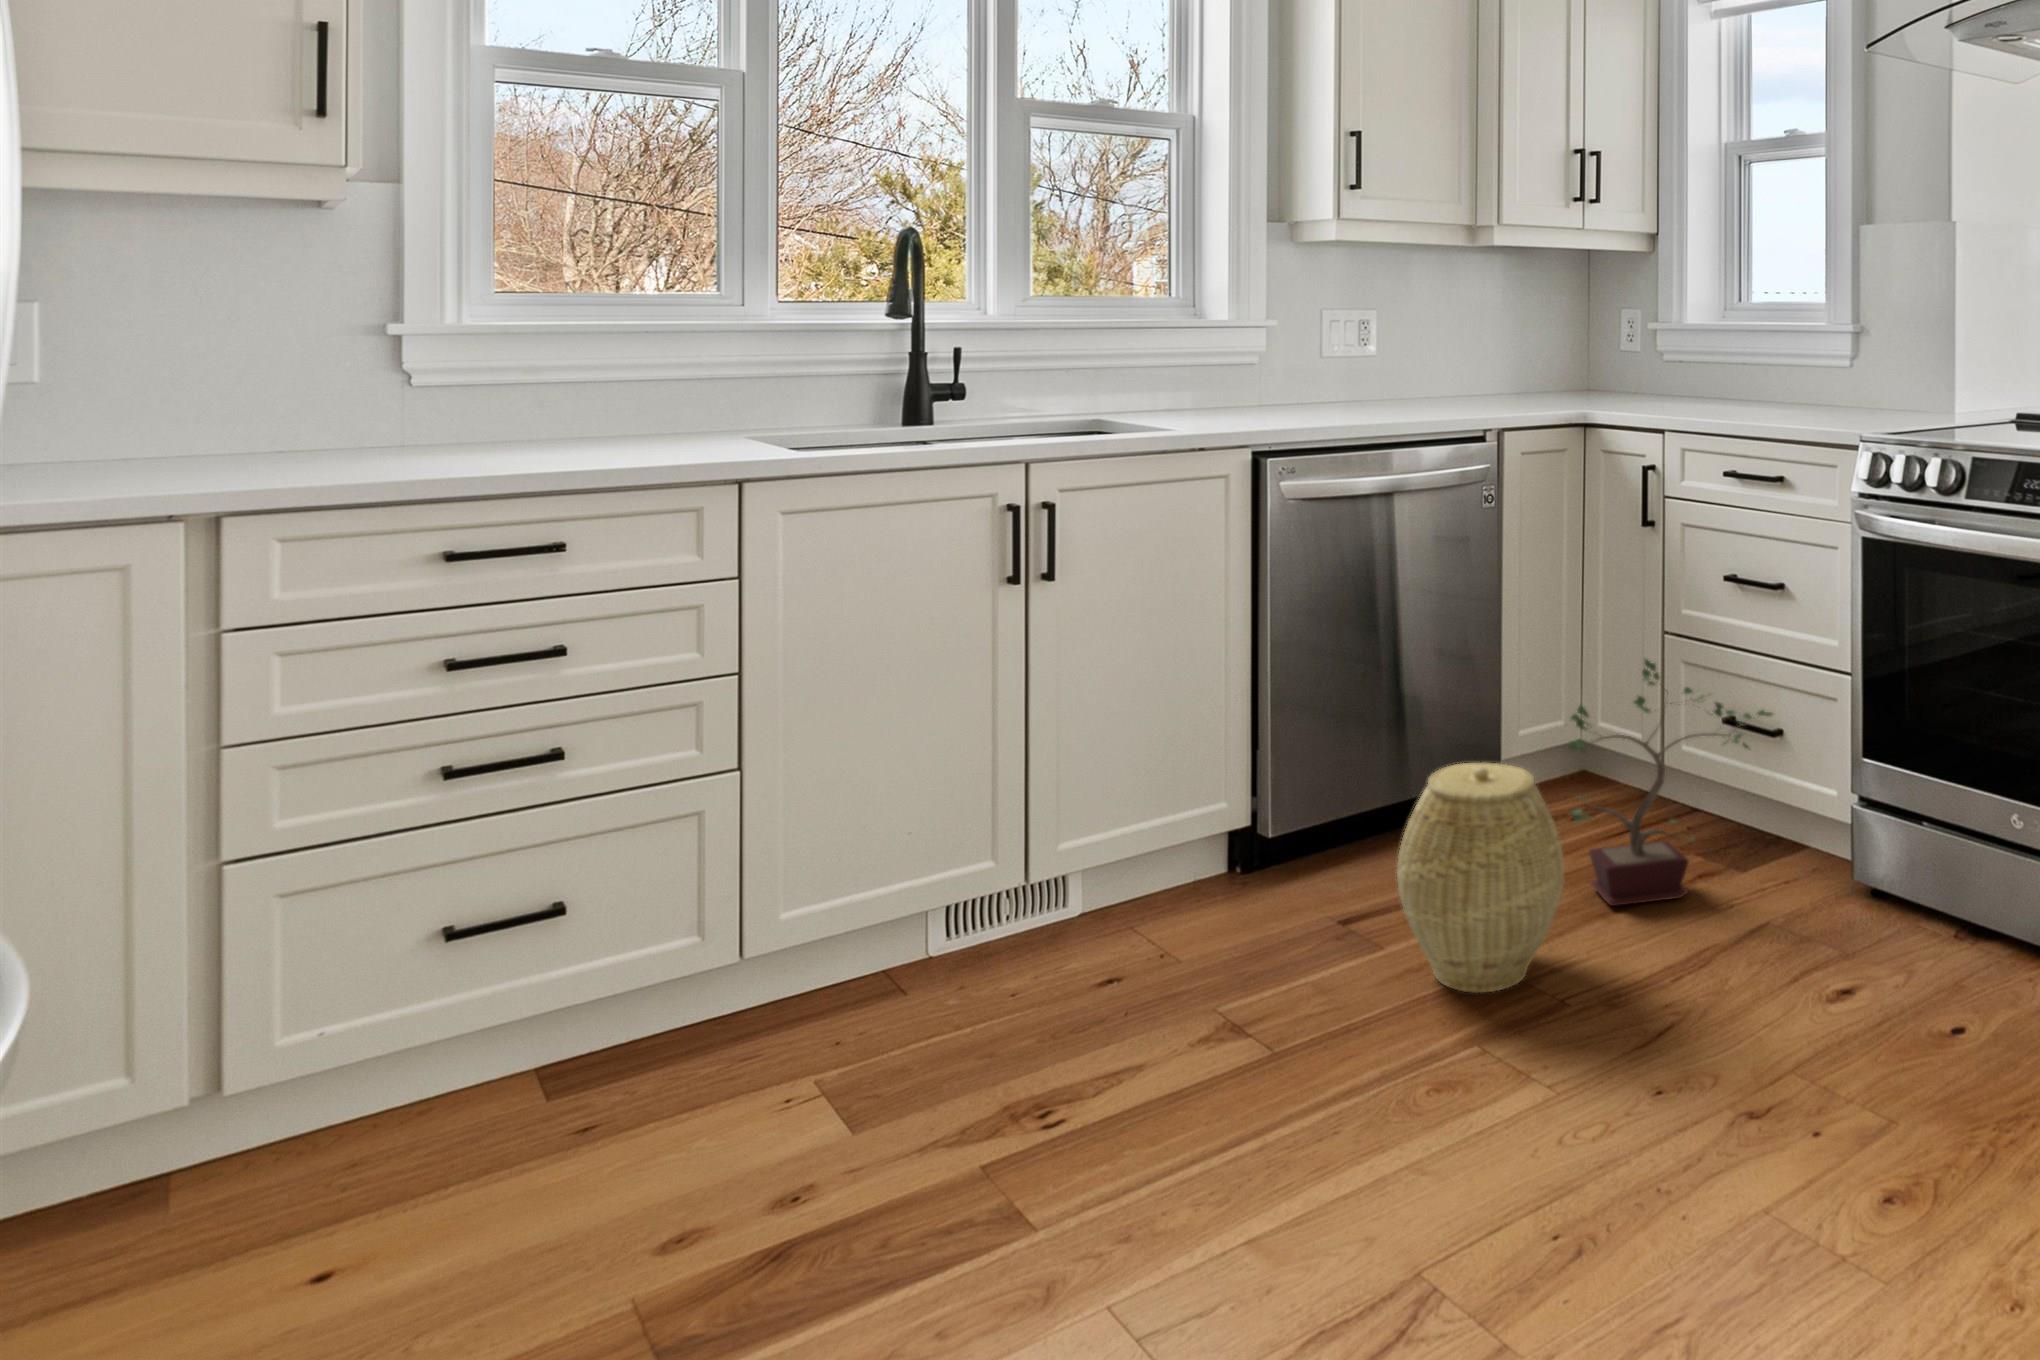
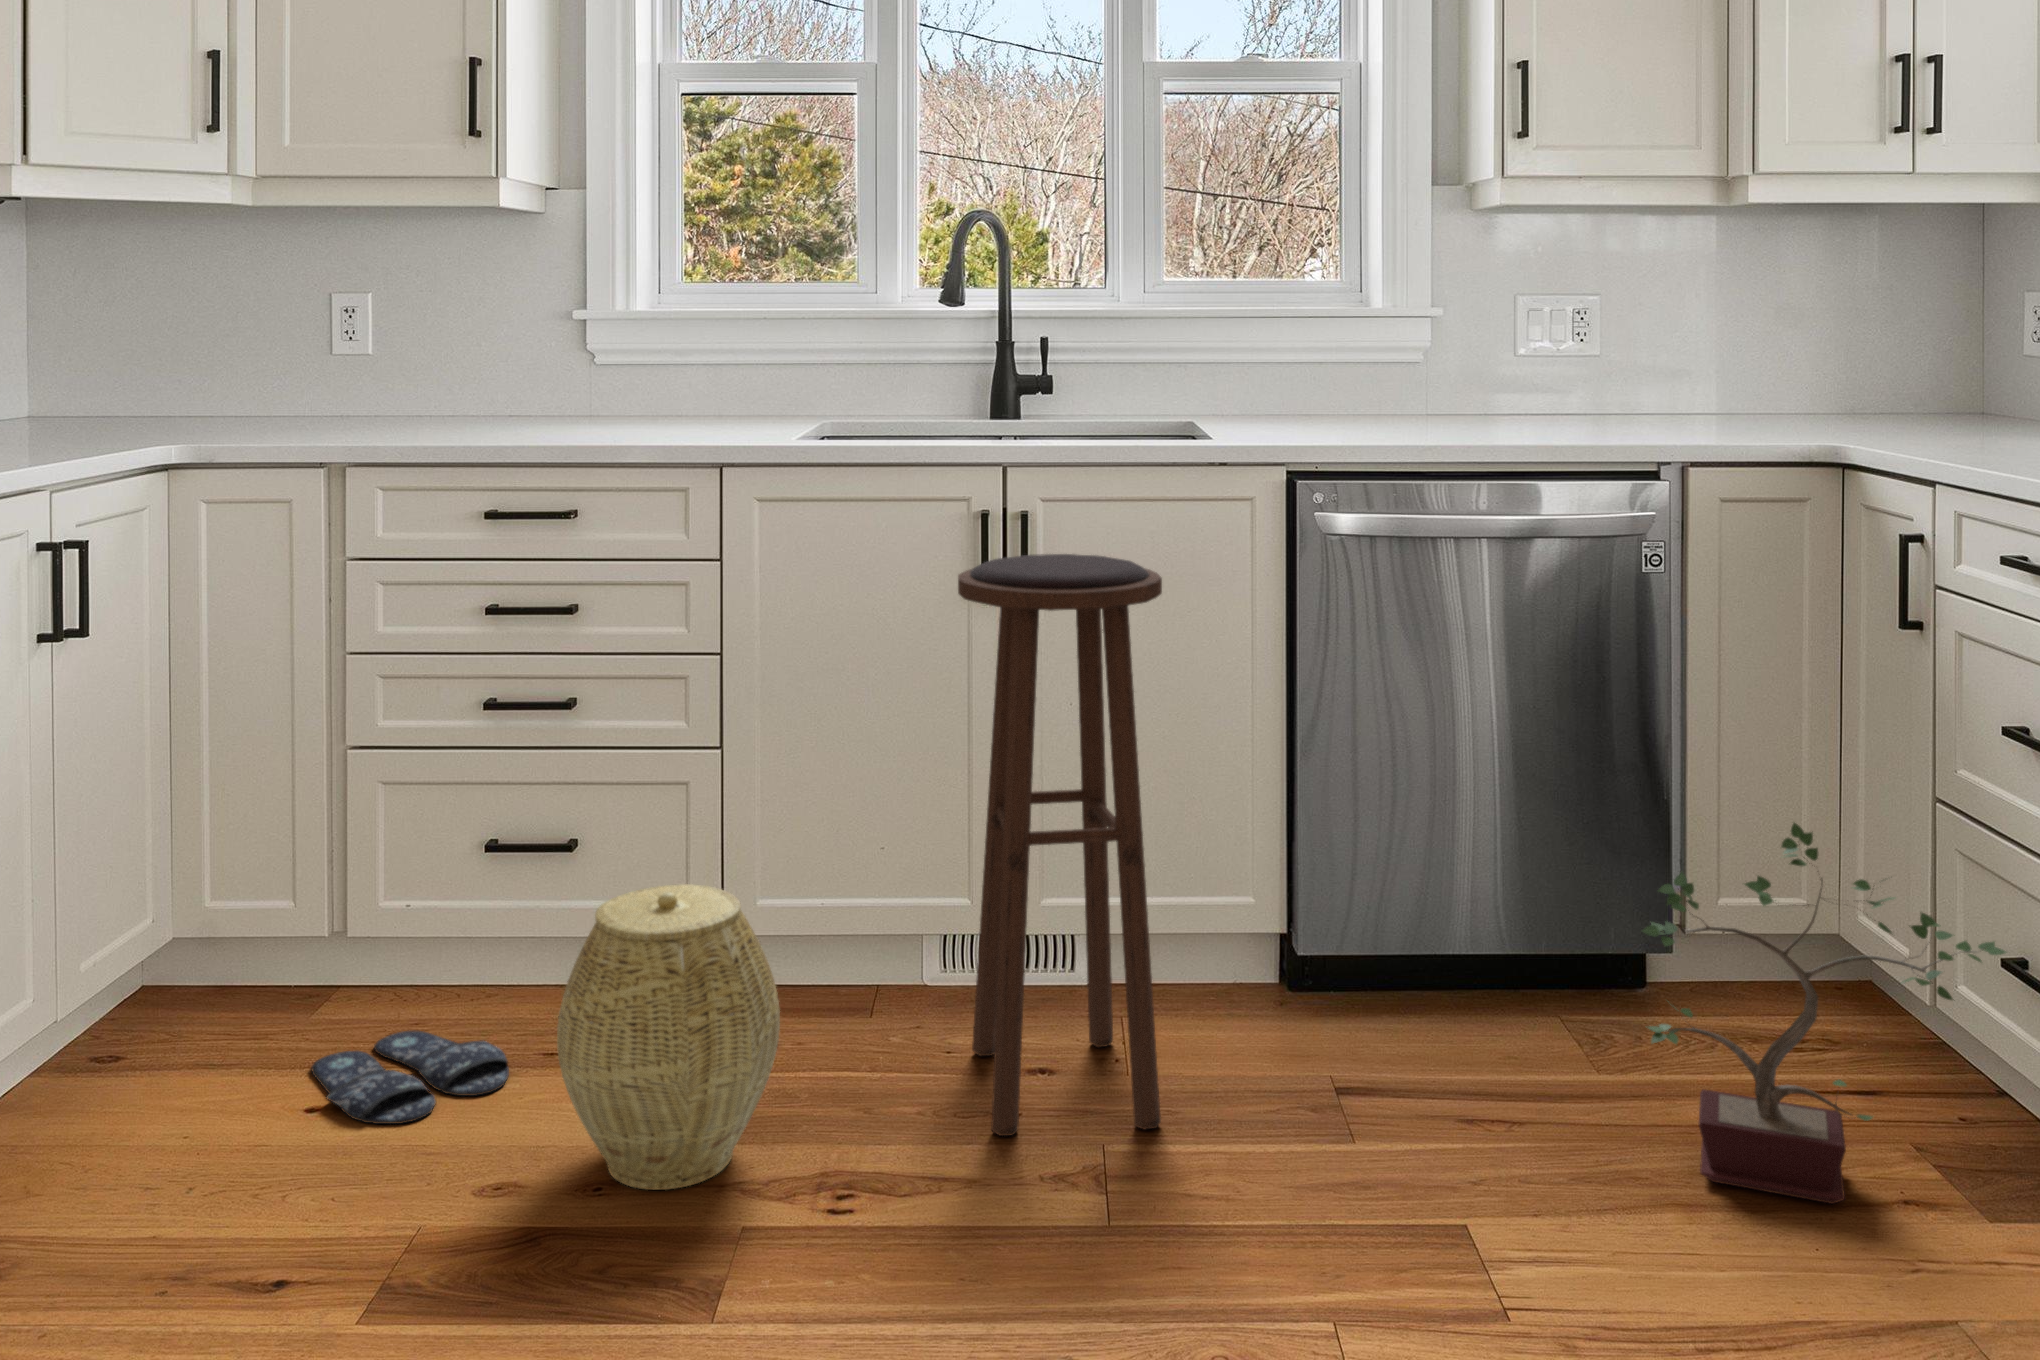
stool: none [1039,528,1247,1031] -> present [958,554,1162,1136]
woven basket: present [1397,762,1564,993] -> present [557,884,780,1190]
slippers: none [277,1124,573,1247] -> present [312,1030,509,1124]

